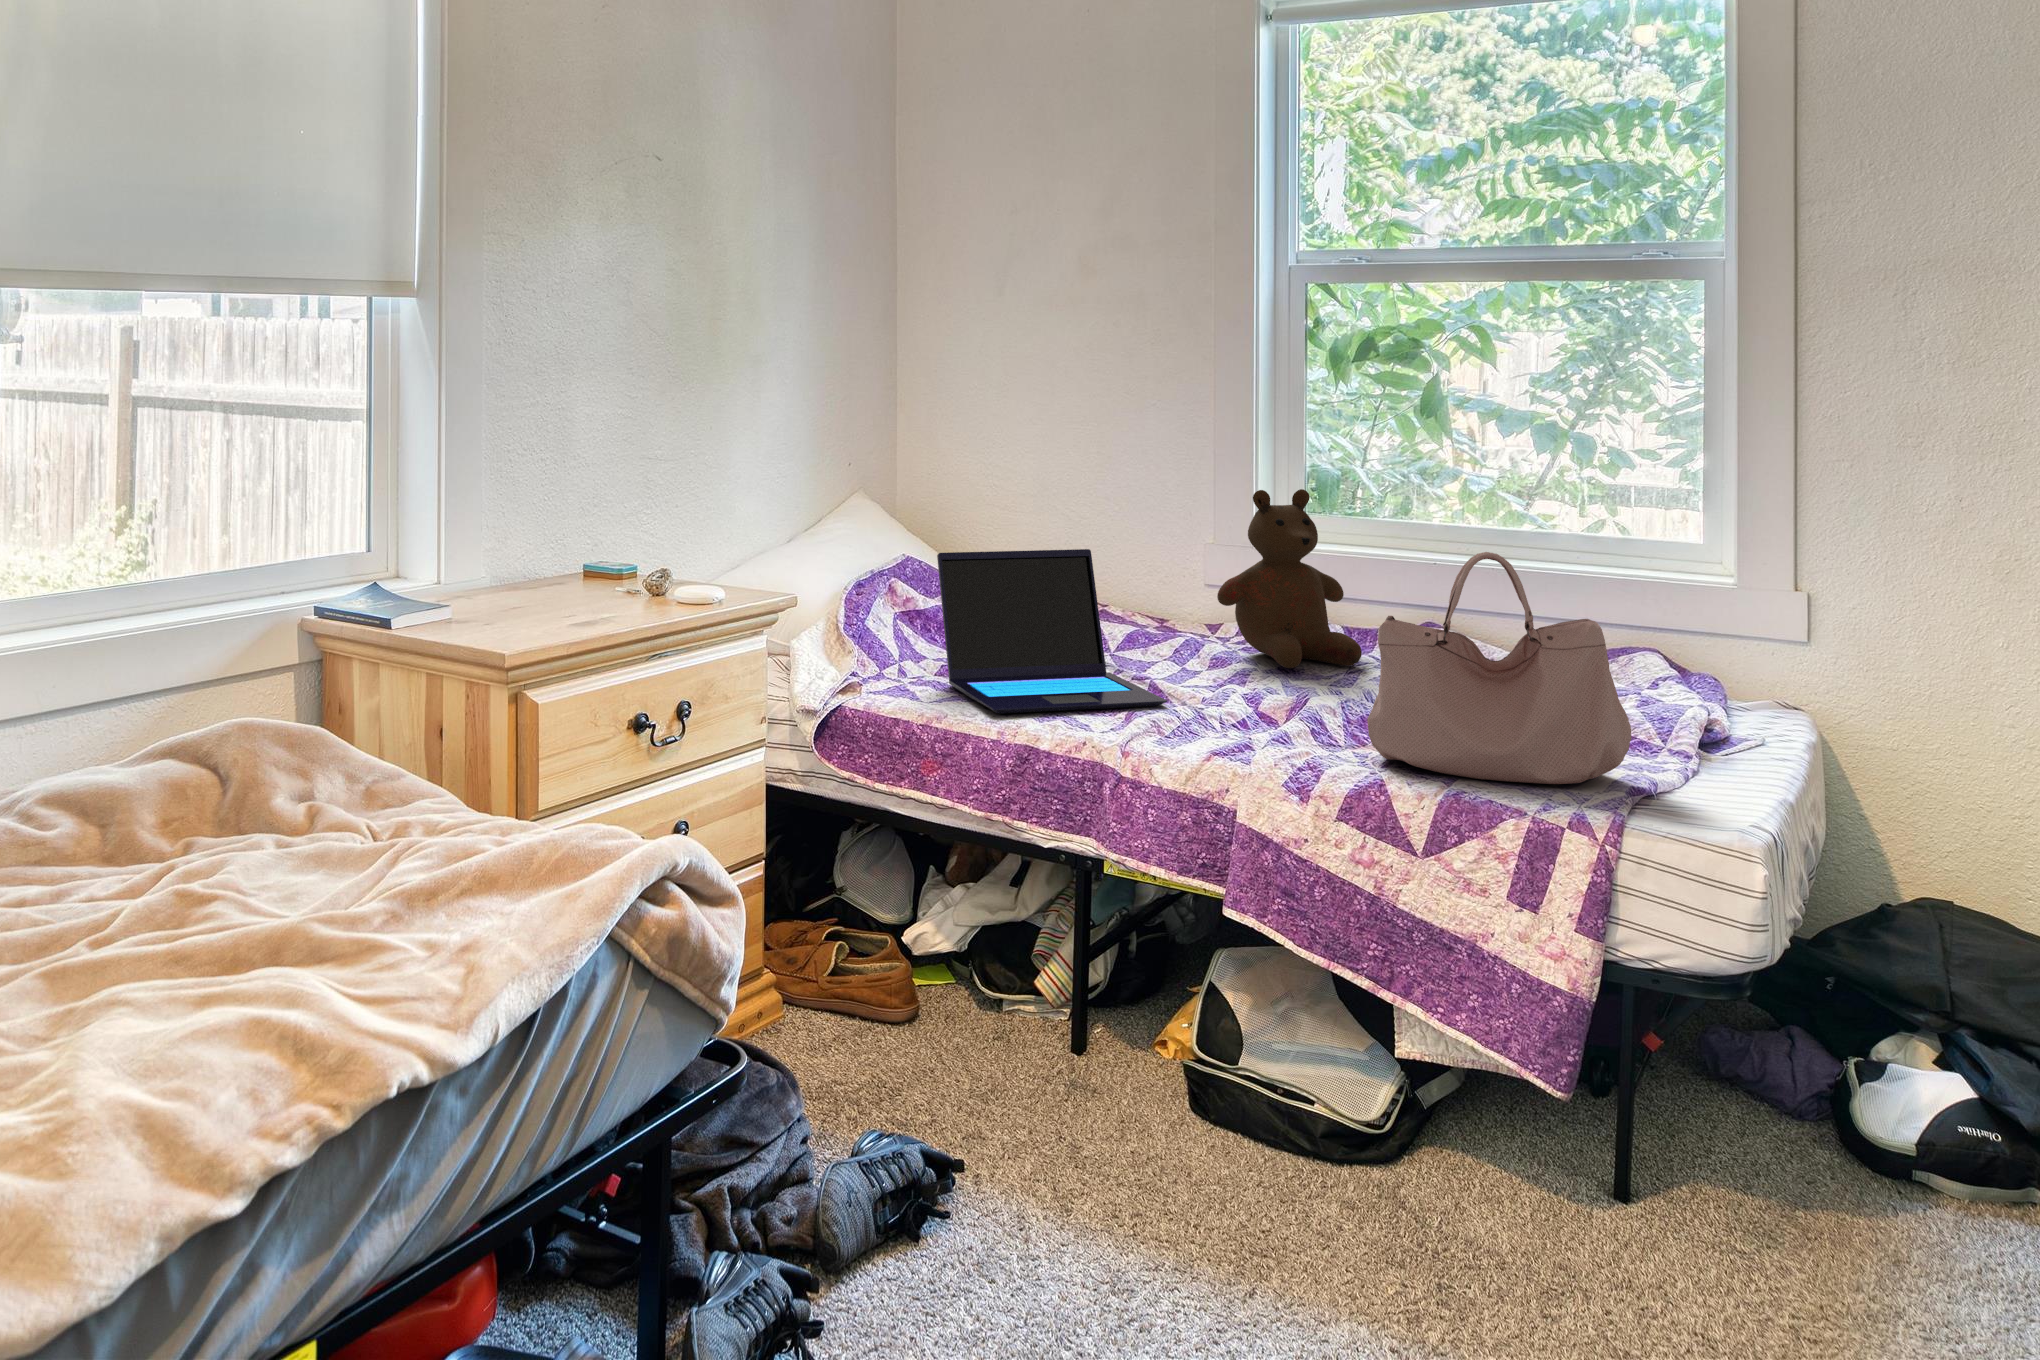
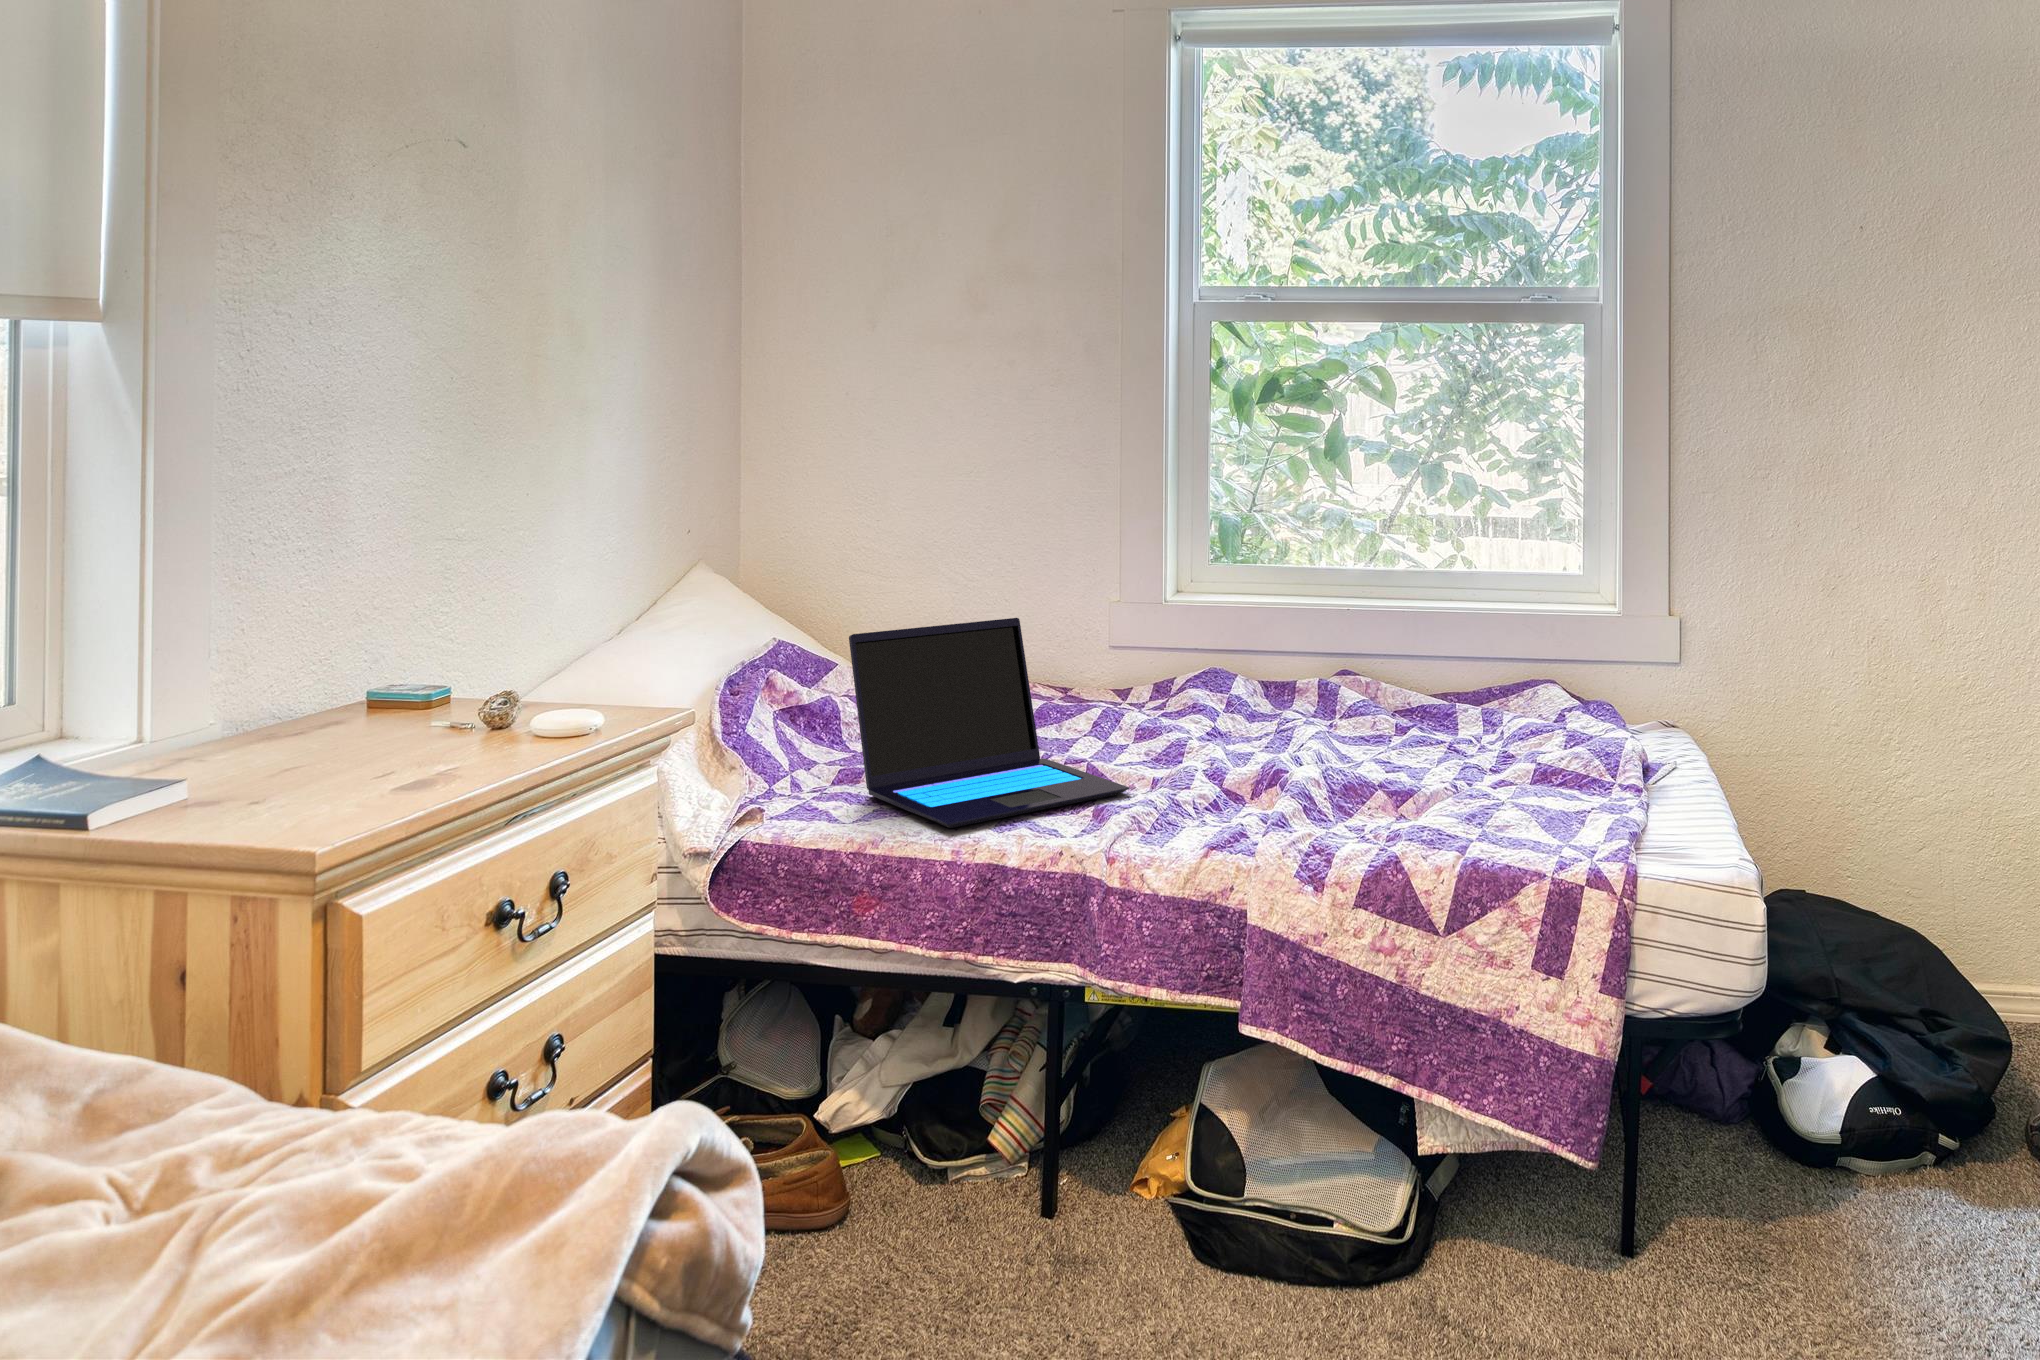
teddy bear: present [1217,489,1362,668] -> none [1150,540,1296,734]
handbag: present [1367,552,1632,784] -> none [1365,605,1605,841]

